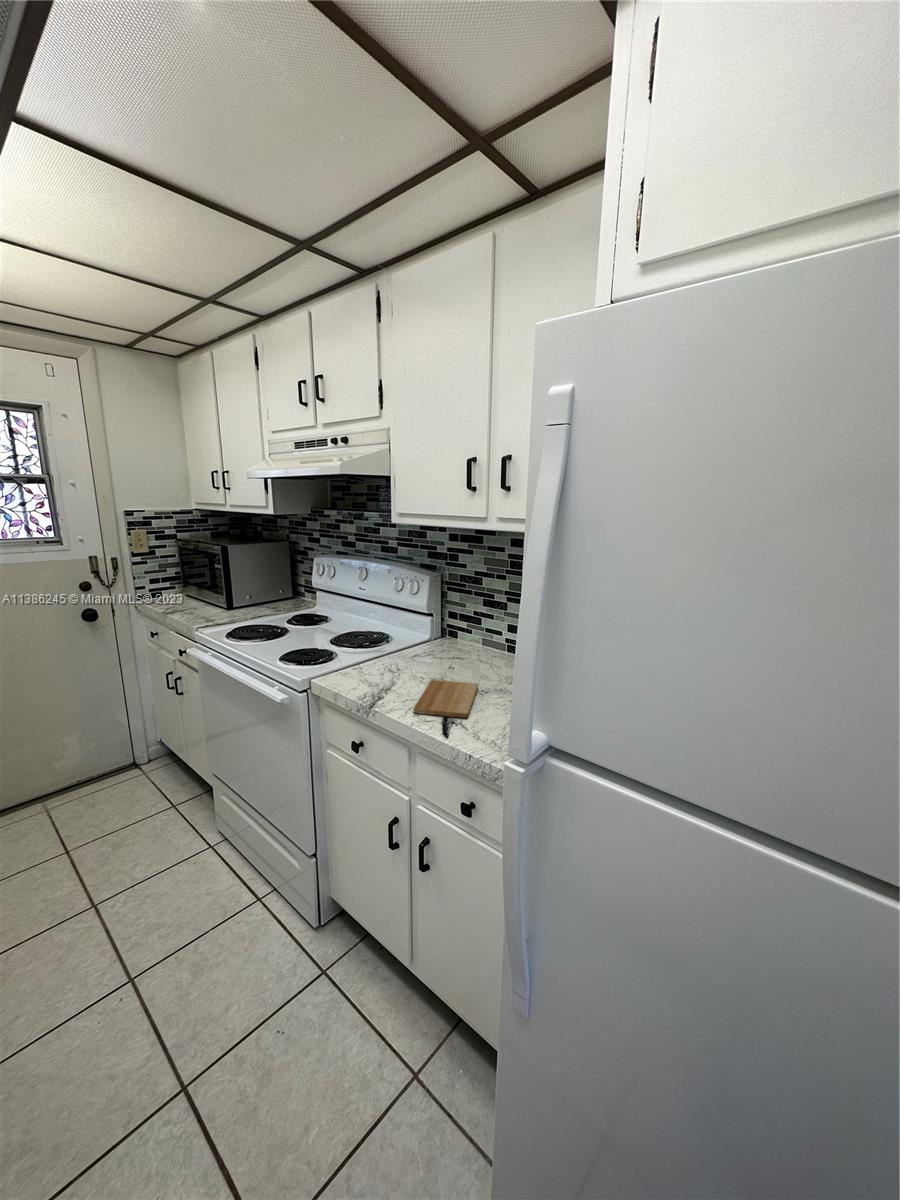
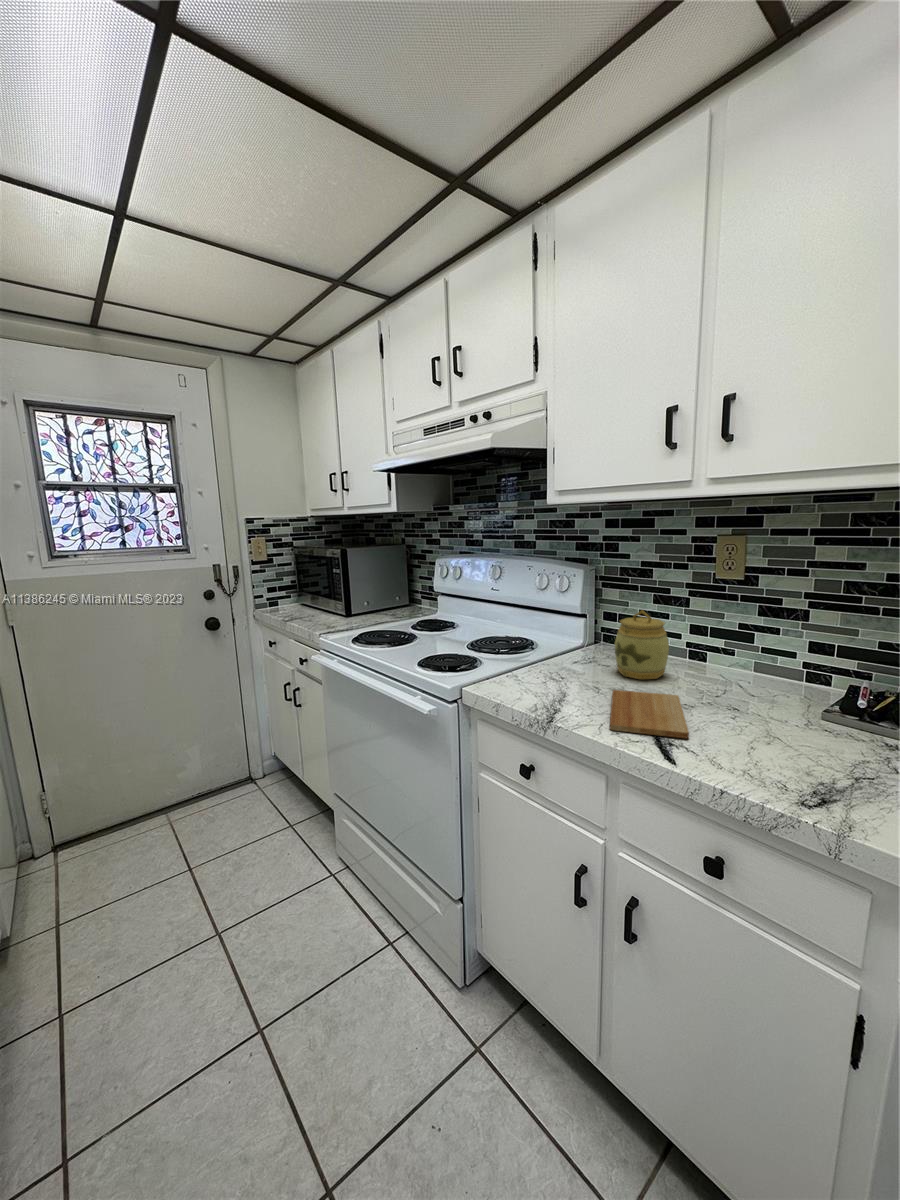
jar: none [444,614,484,670] -> present [615,610,669,679]

